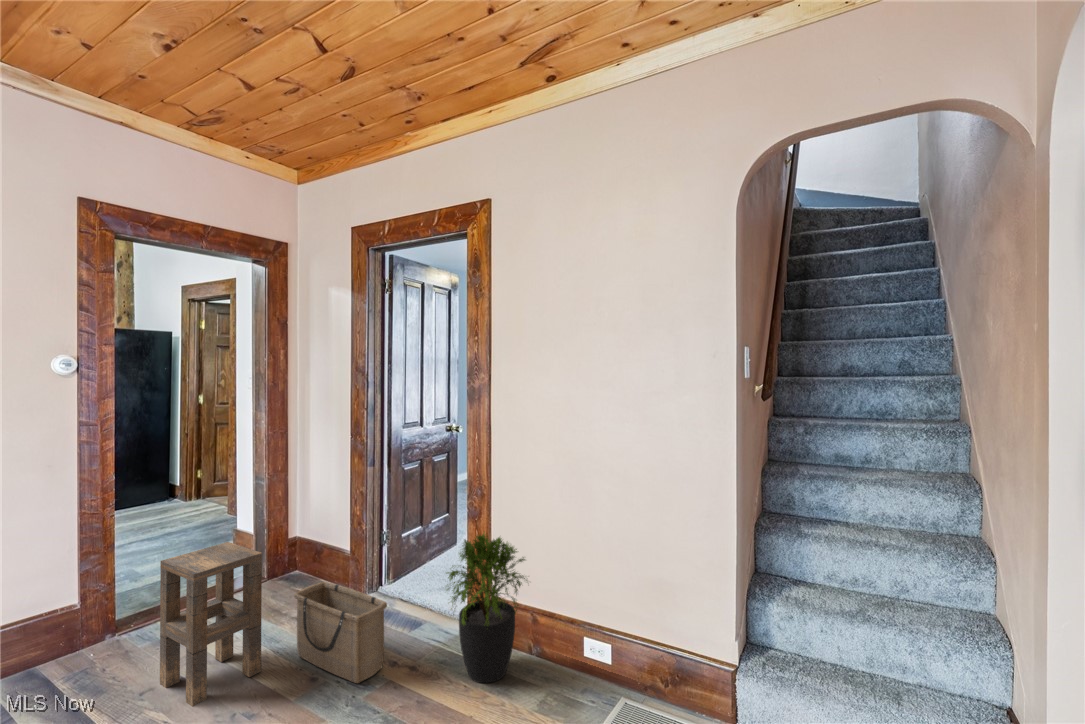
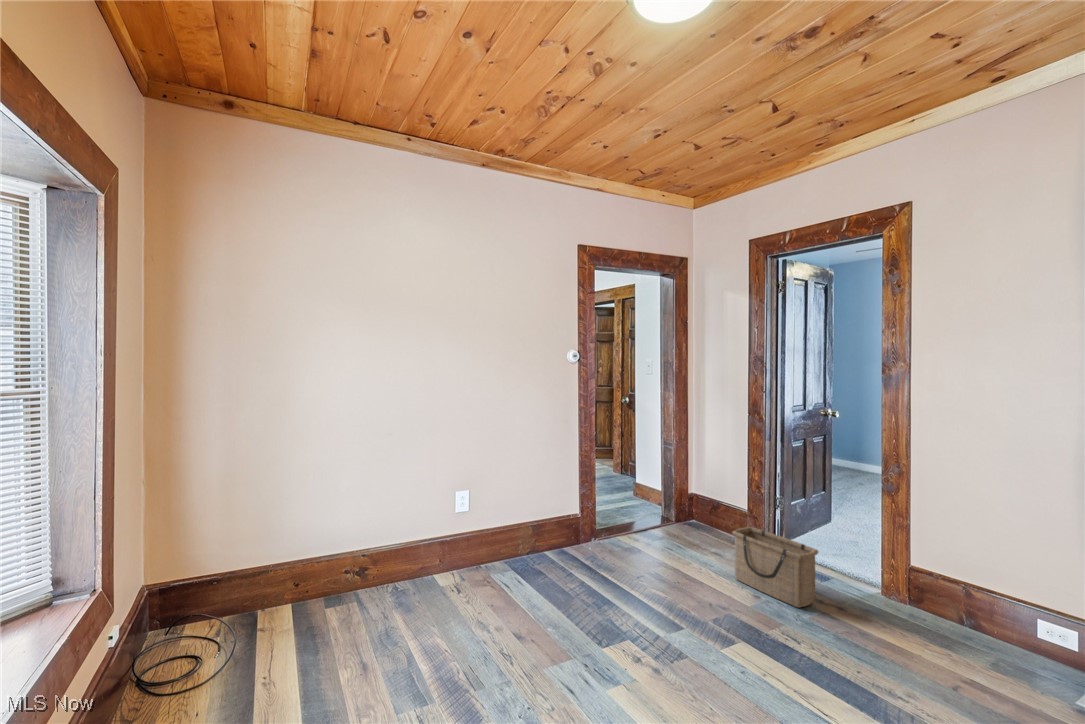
potted plant: present [447,534,527,683] -> none [872,503,966,636]
side table: present [160,542,262,707] -> none [647,485,714,593]

